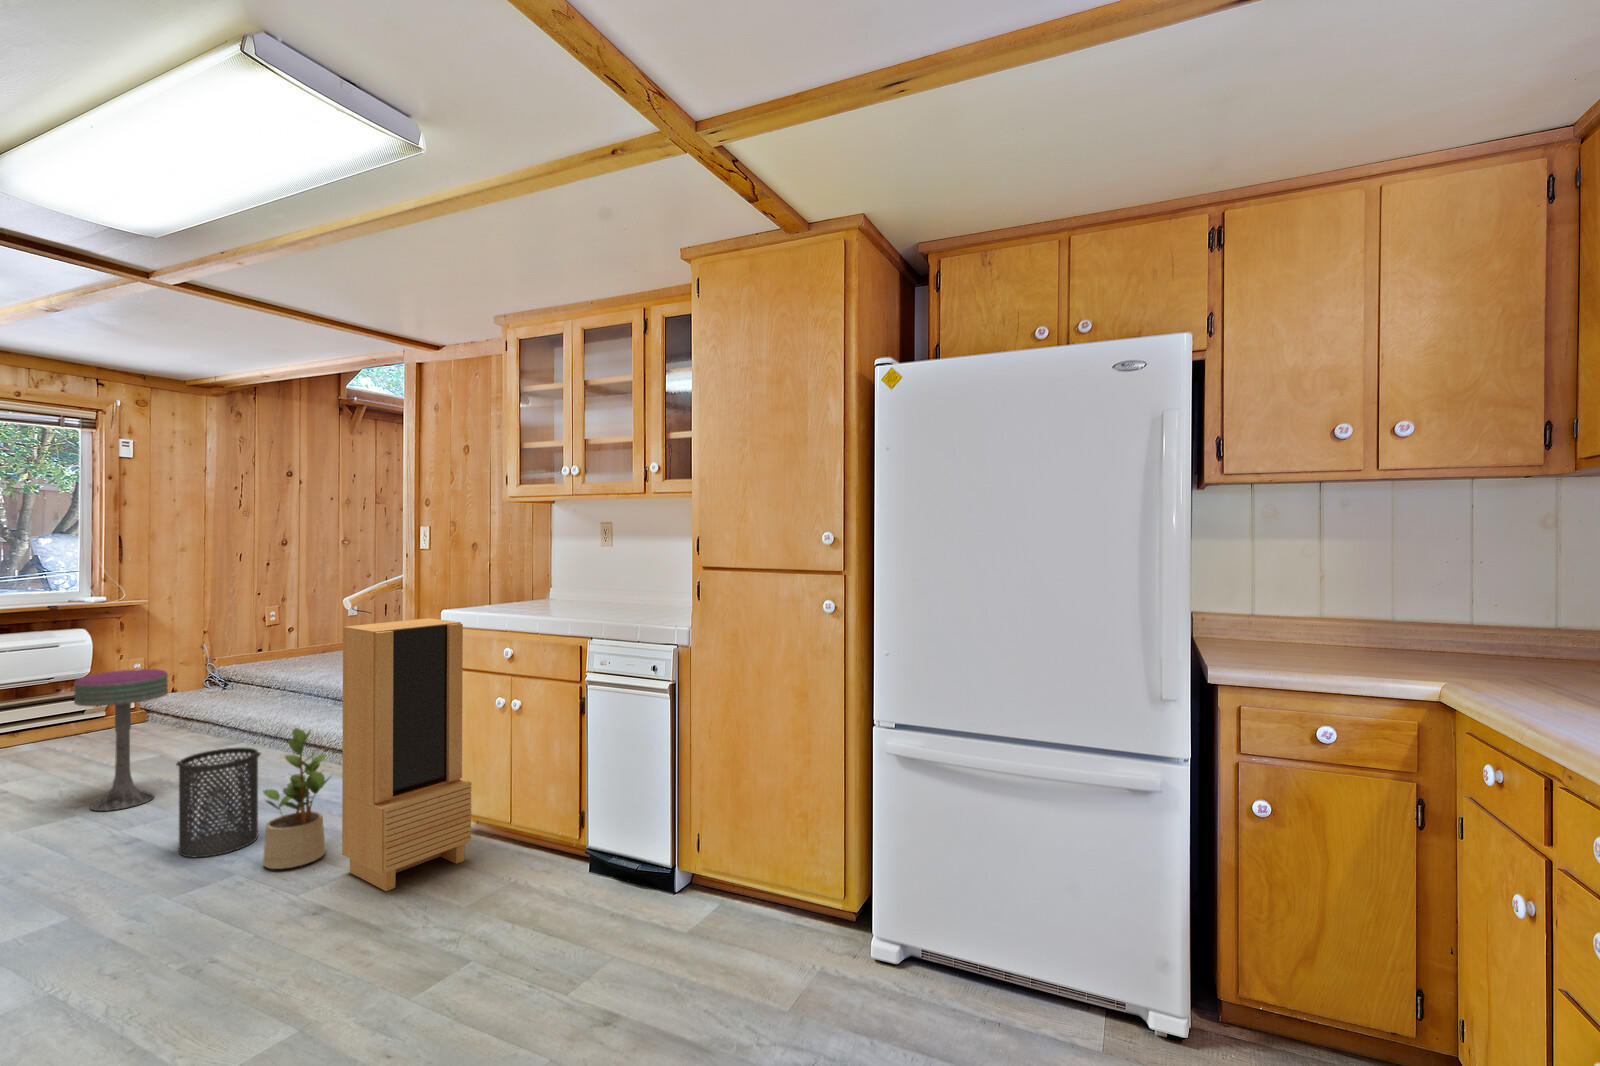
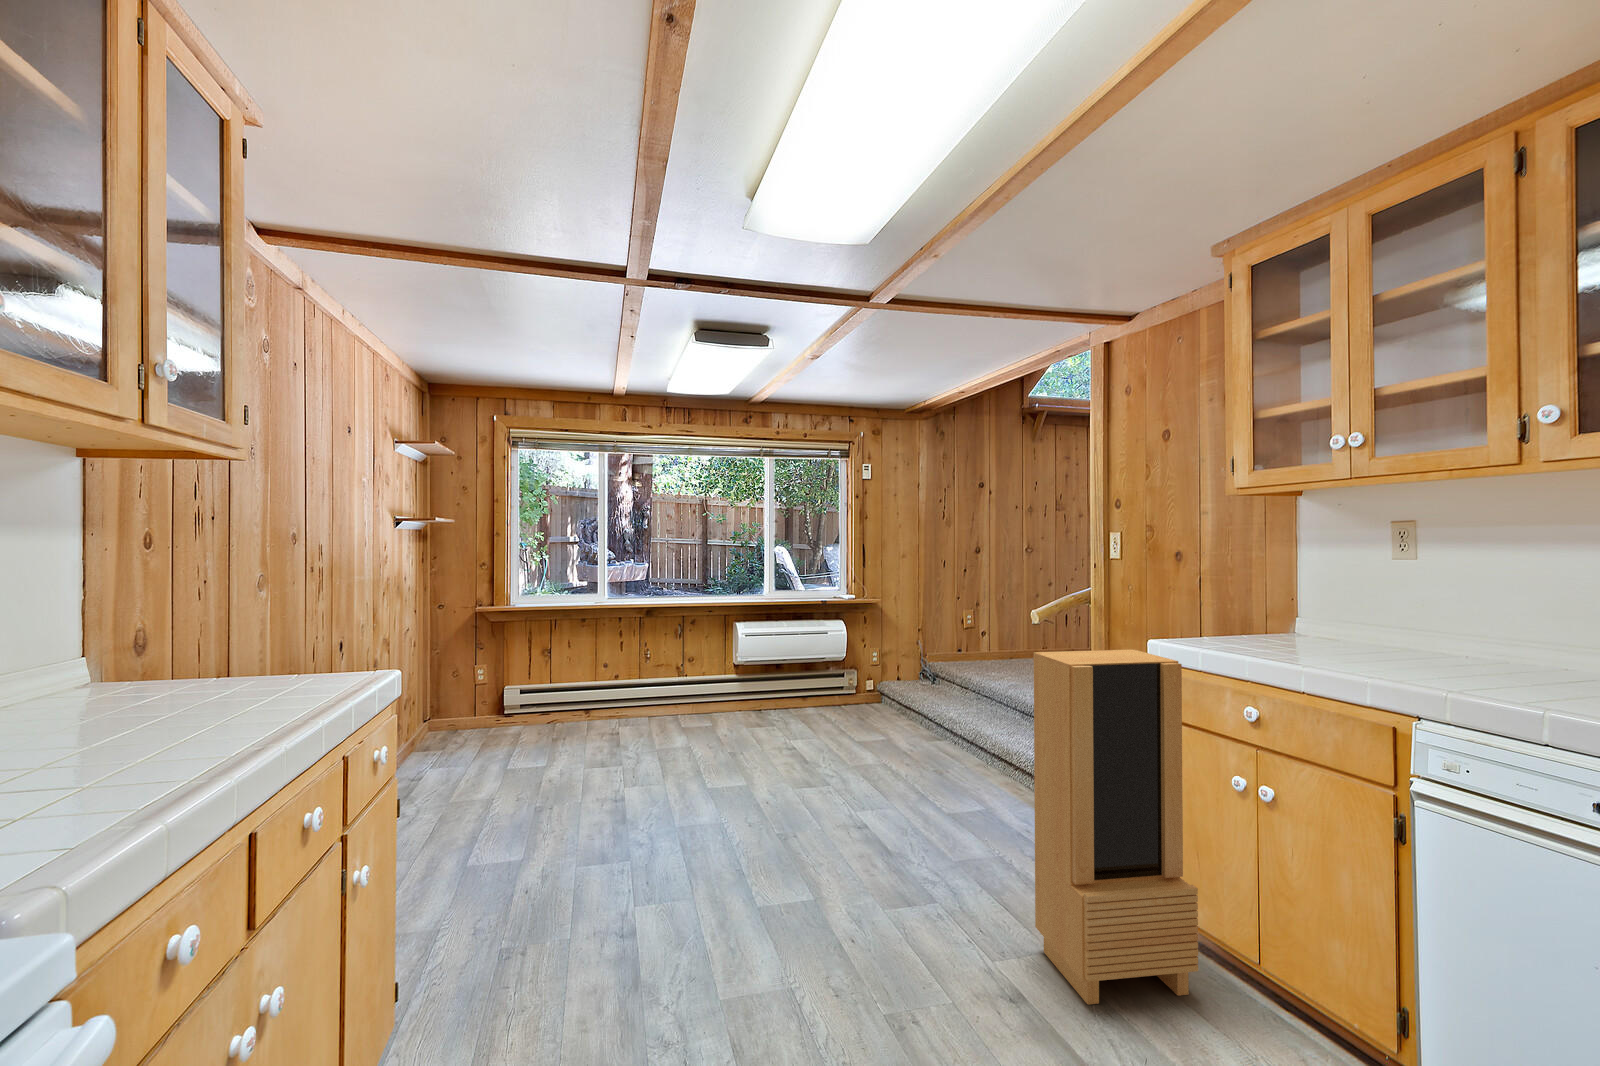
bar stool: present [74,669,168,811] -> none [823,664,886,790]
potted plant: present [263,728,329,869] -> none [957,759,1025,919]
trash can: present [176,747,261,857] -> none [887,759,956,873]

